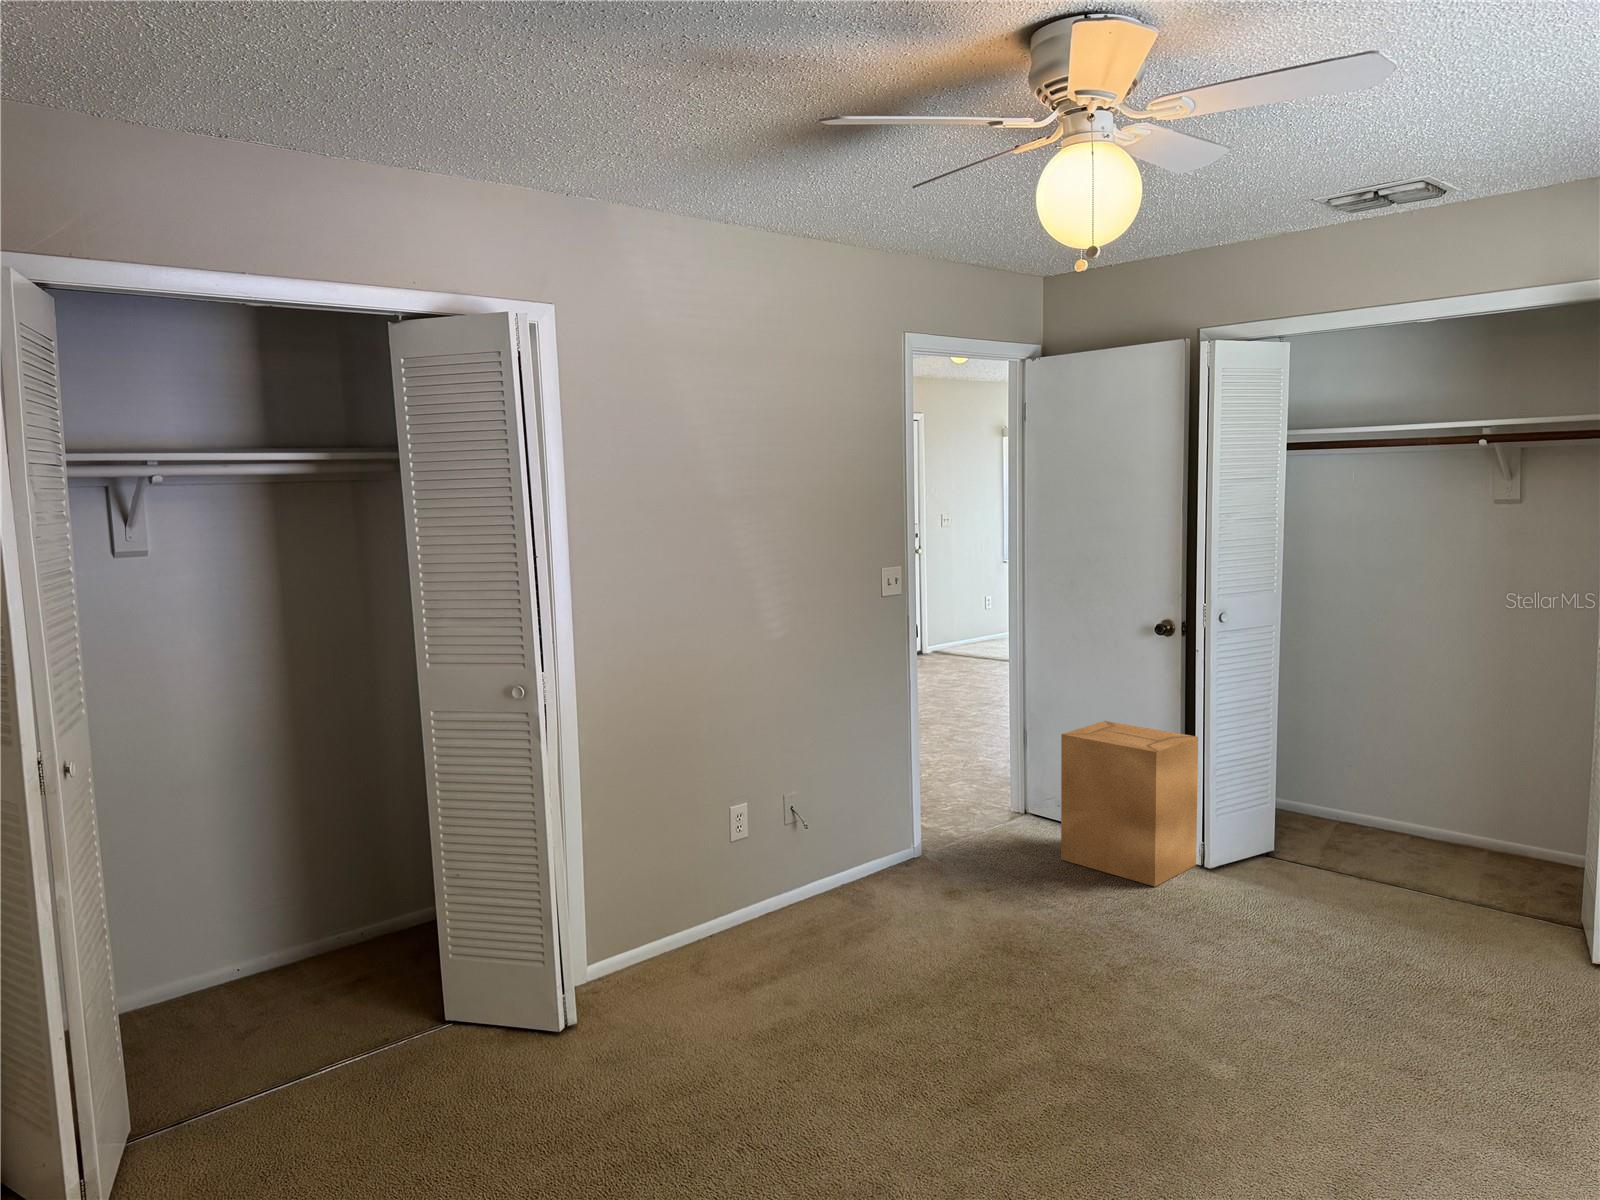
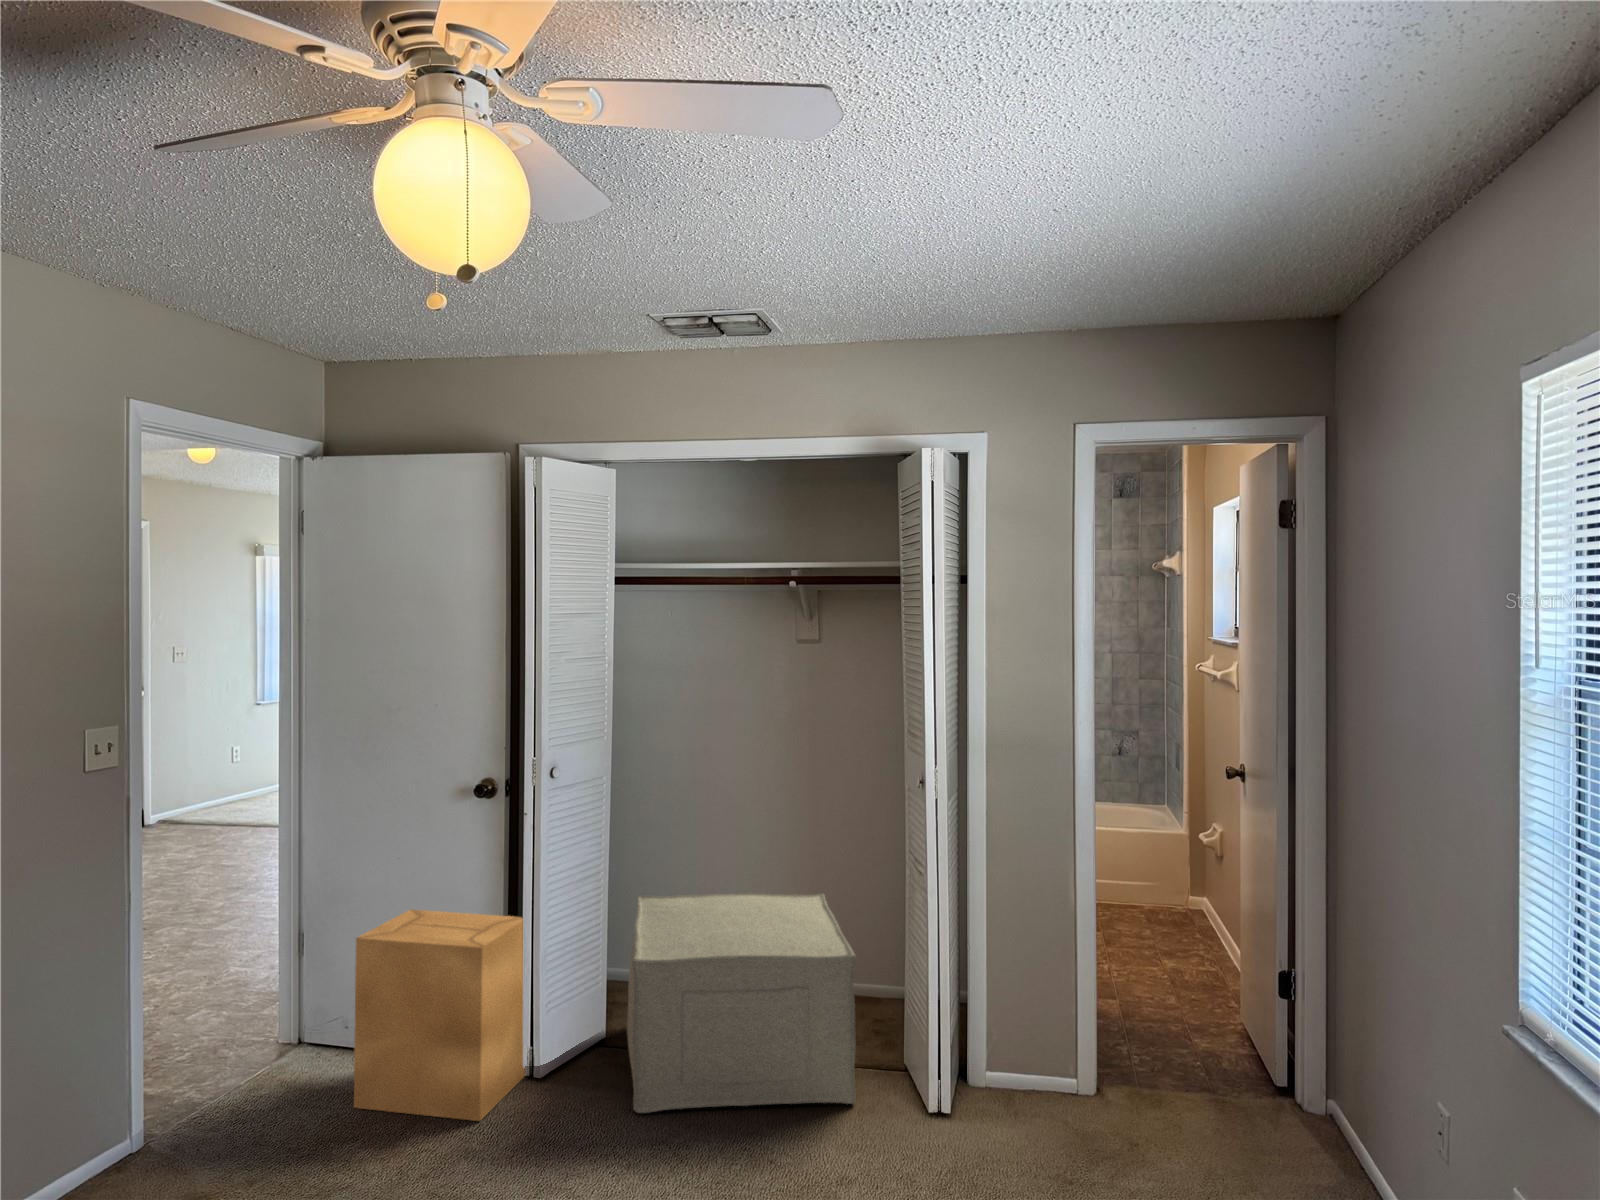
ottoman: none [1286,735,1523,946] -> present [627,893,856,1113]

